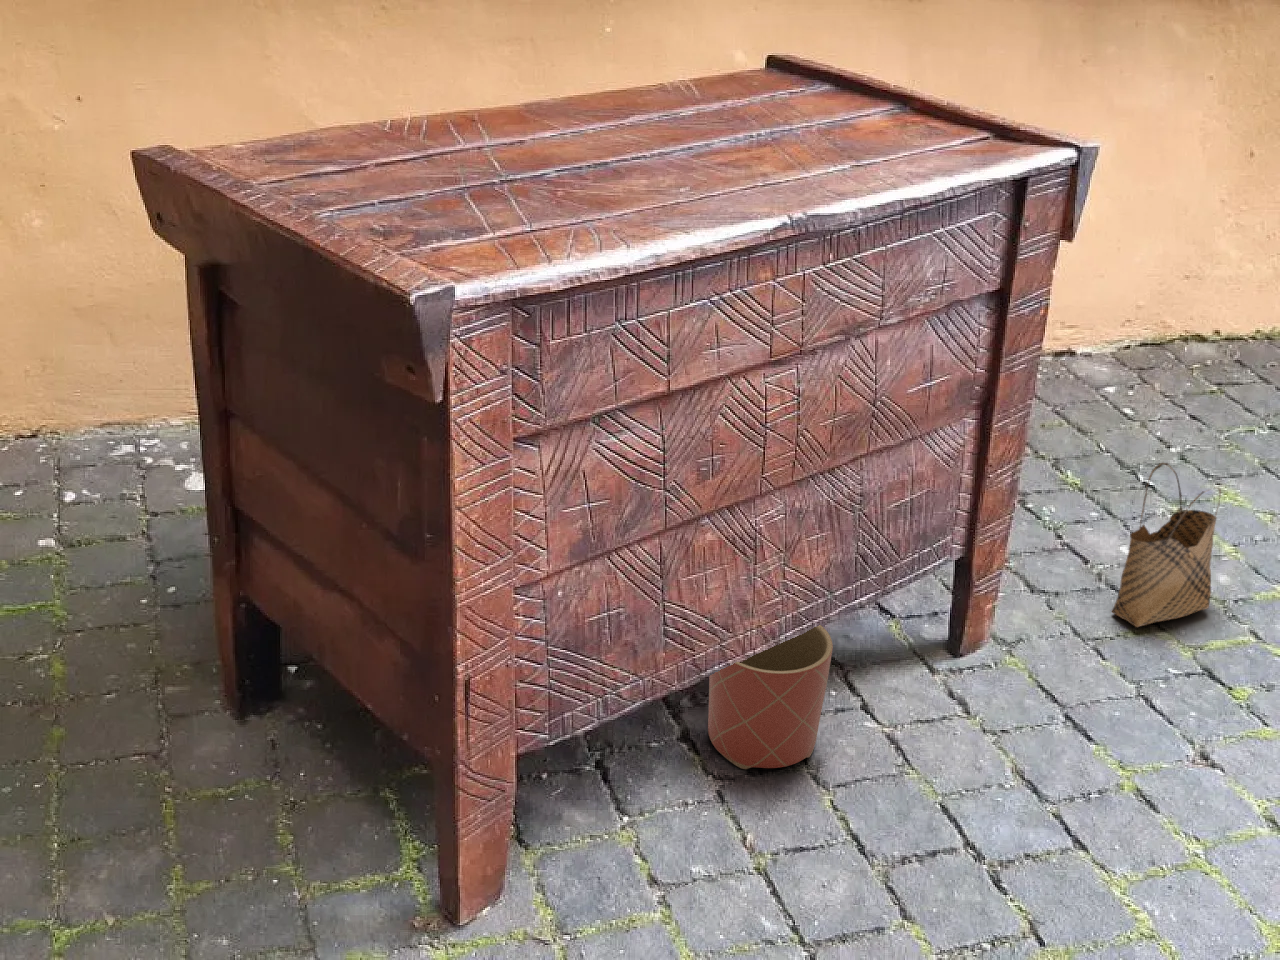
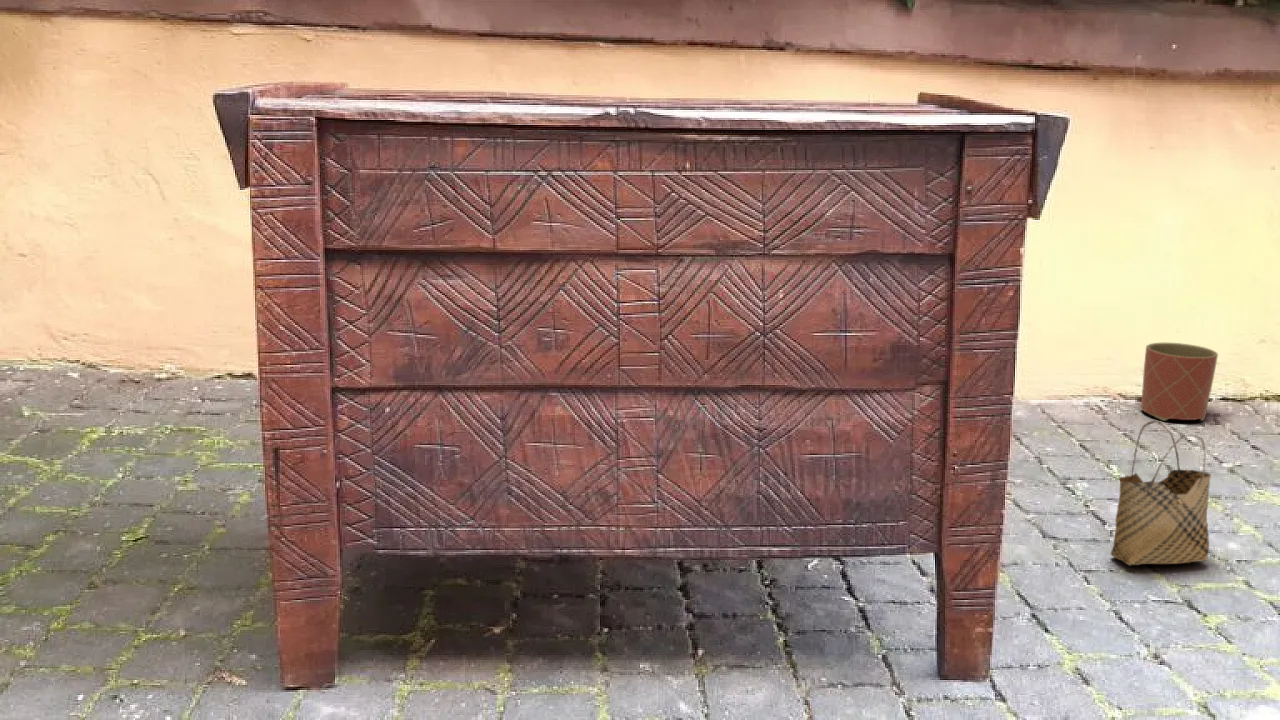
planter: present [708,625,833,769] -> present [1141,343,1218,421]

